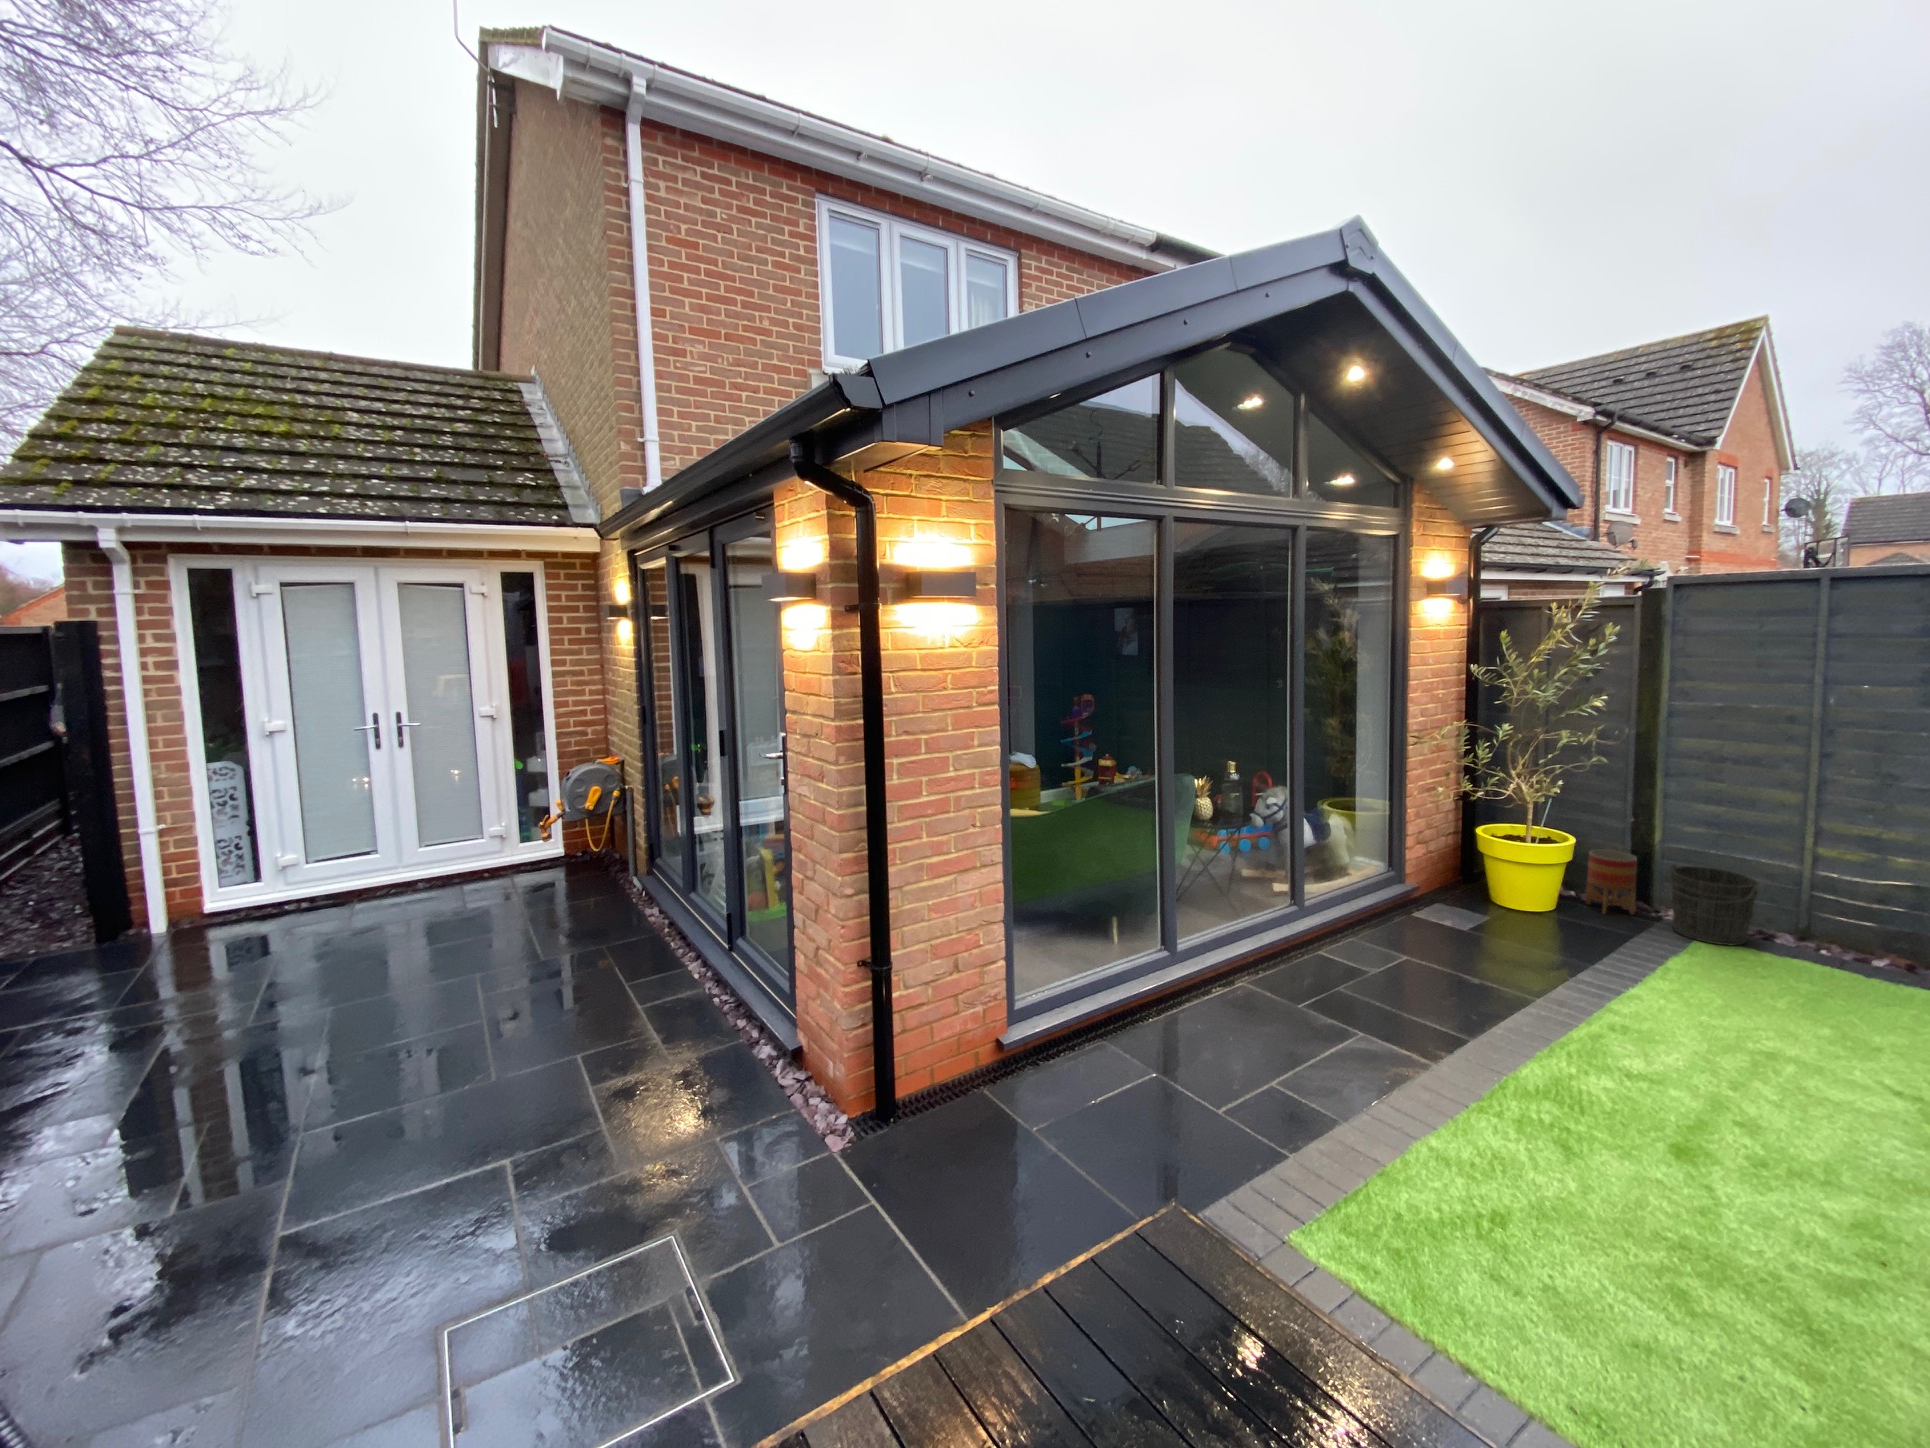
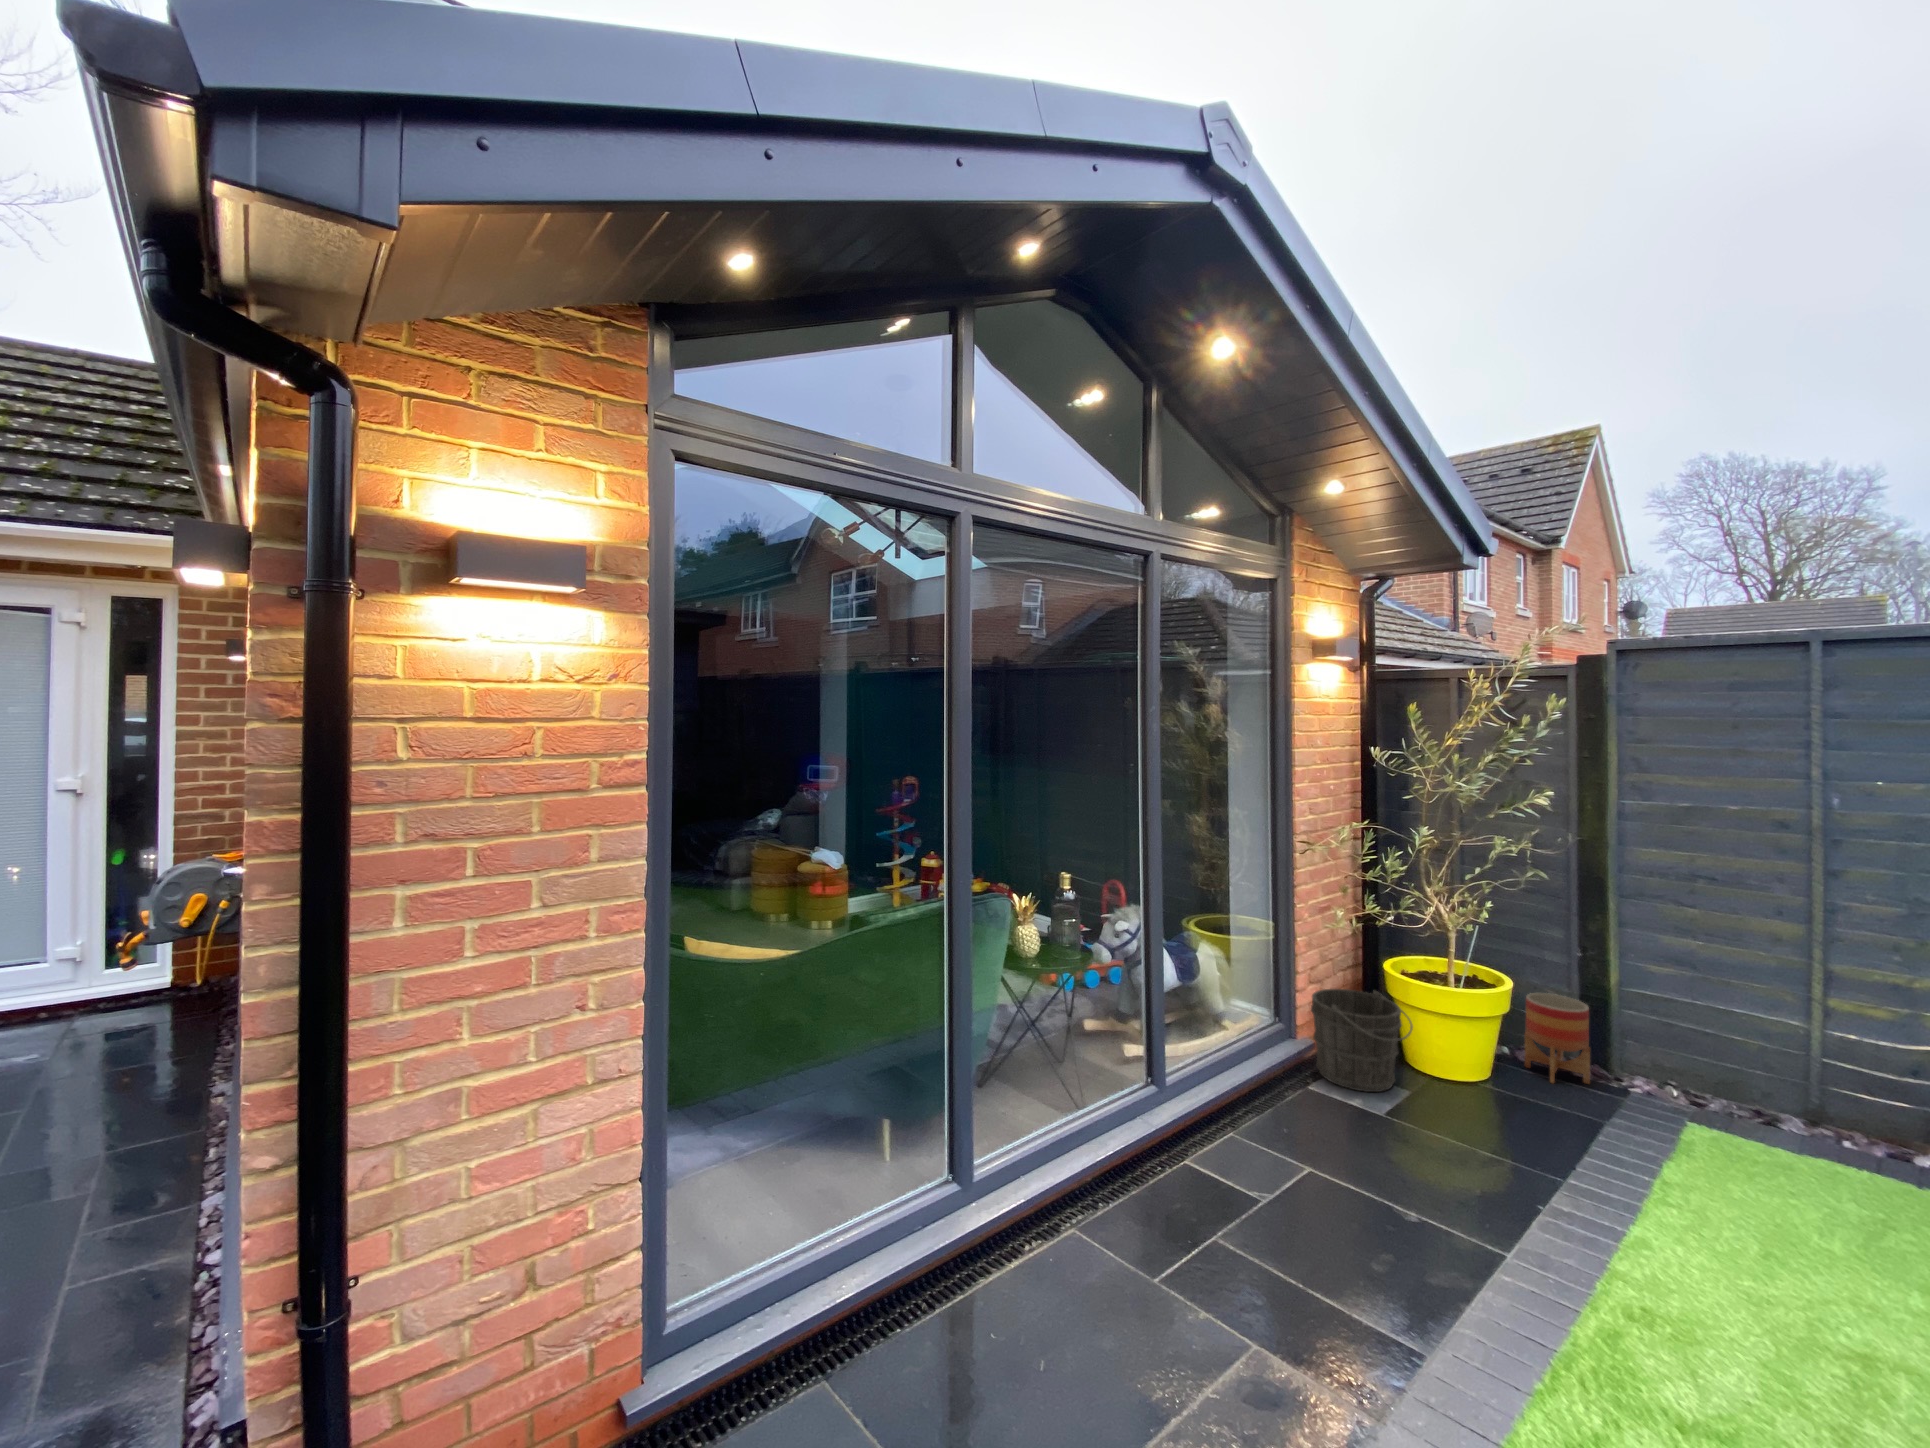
bucket: present [1663,864,1759,946] -> present [1311,989,1413,1092]

